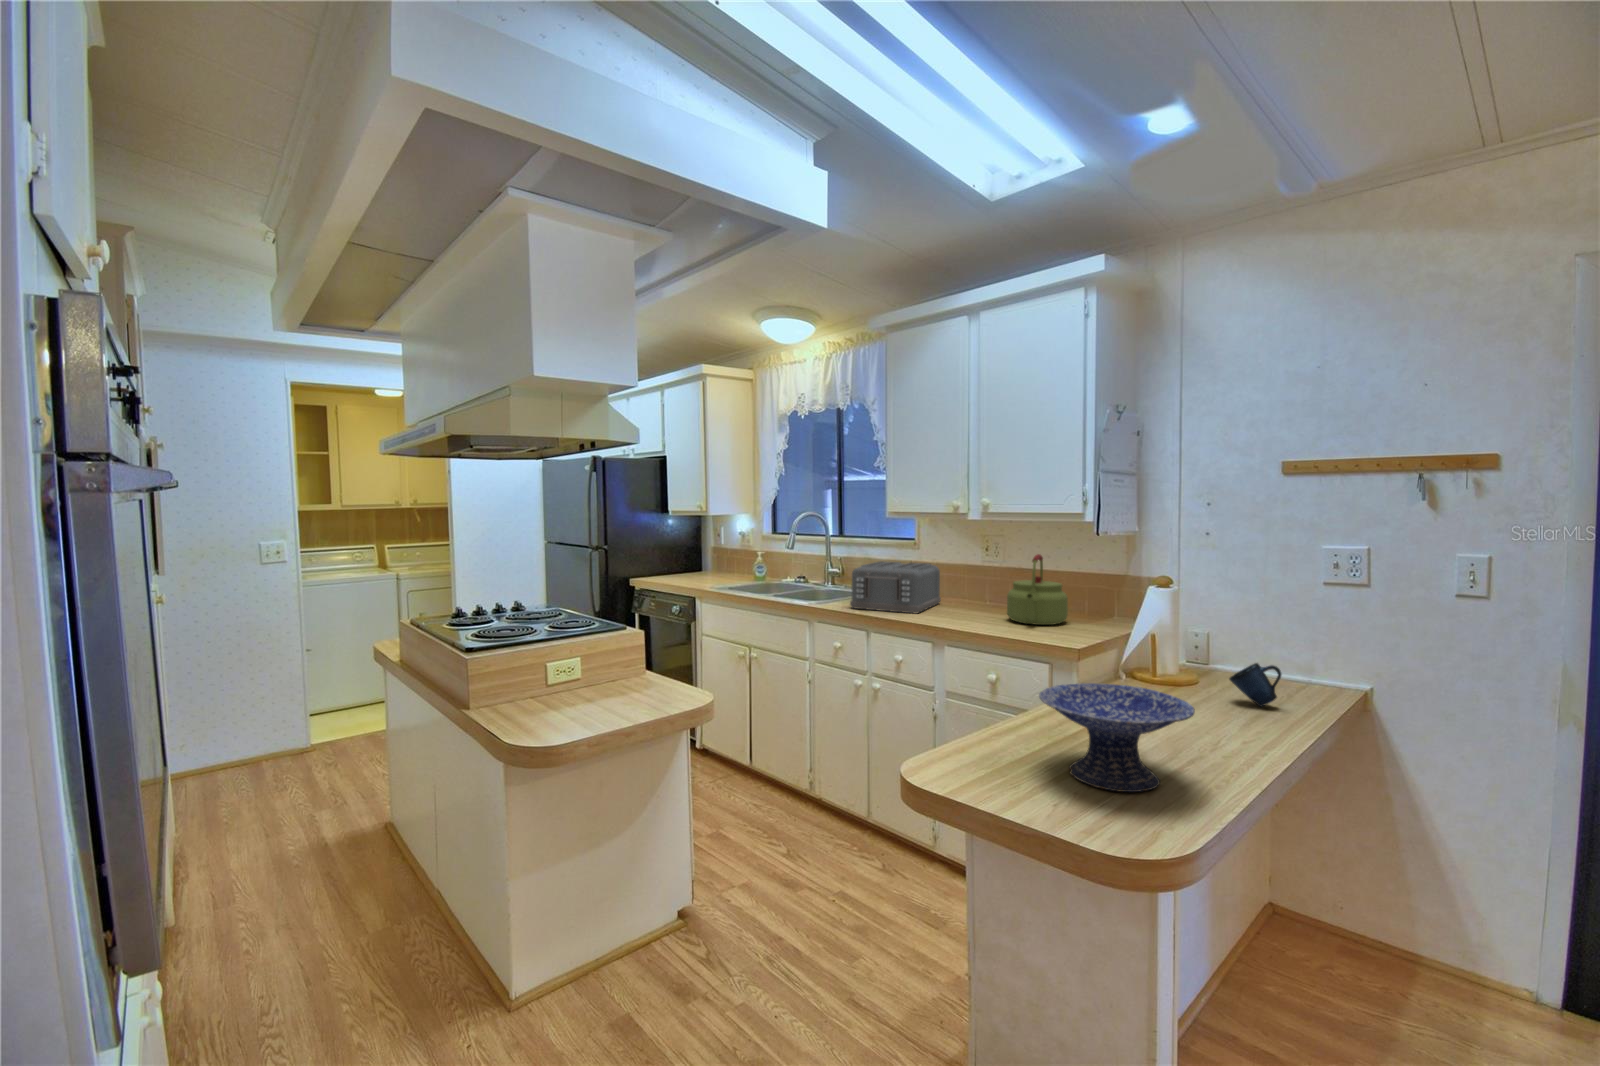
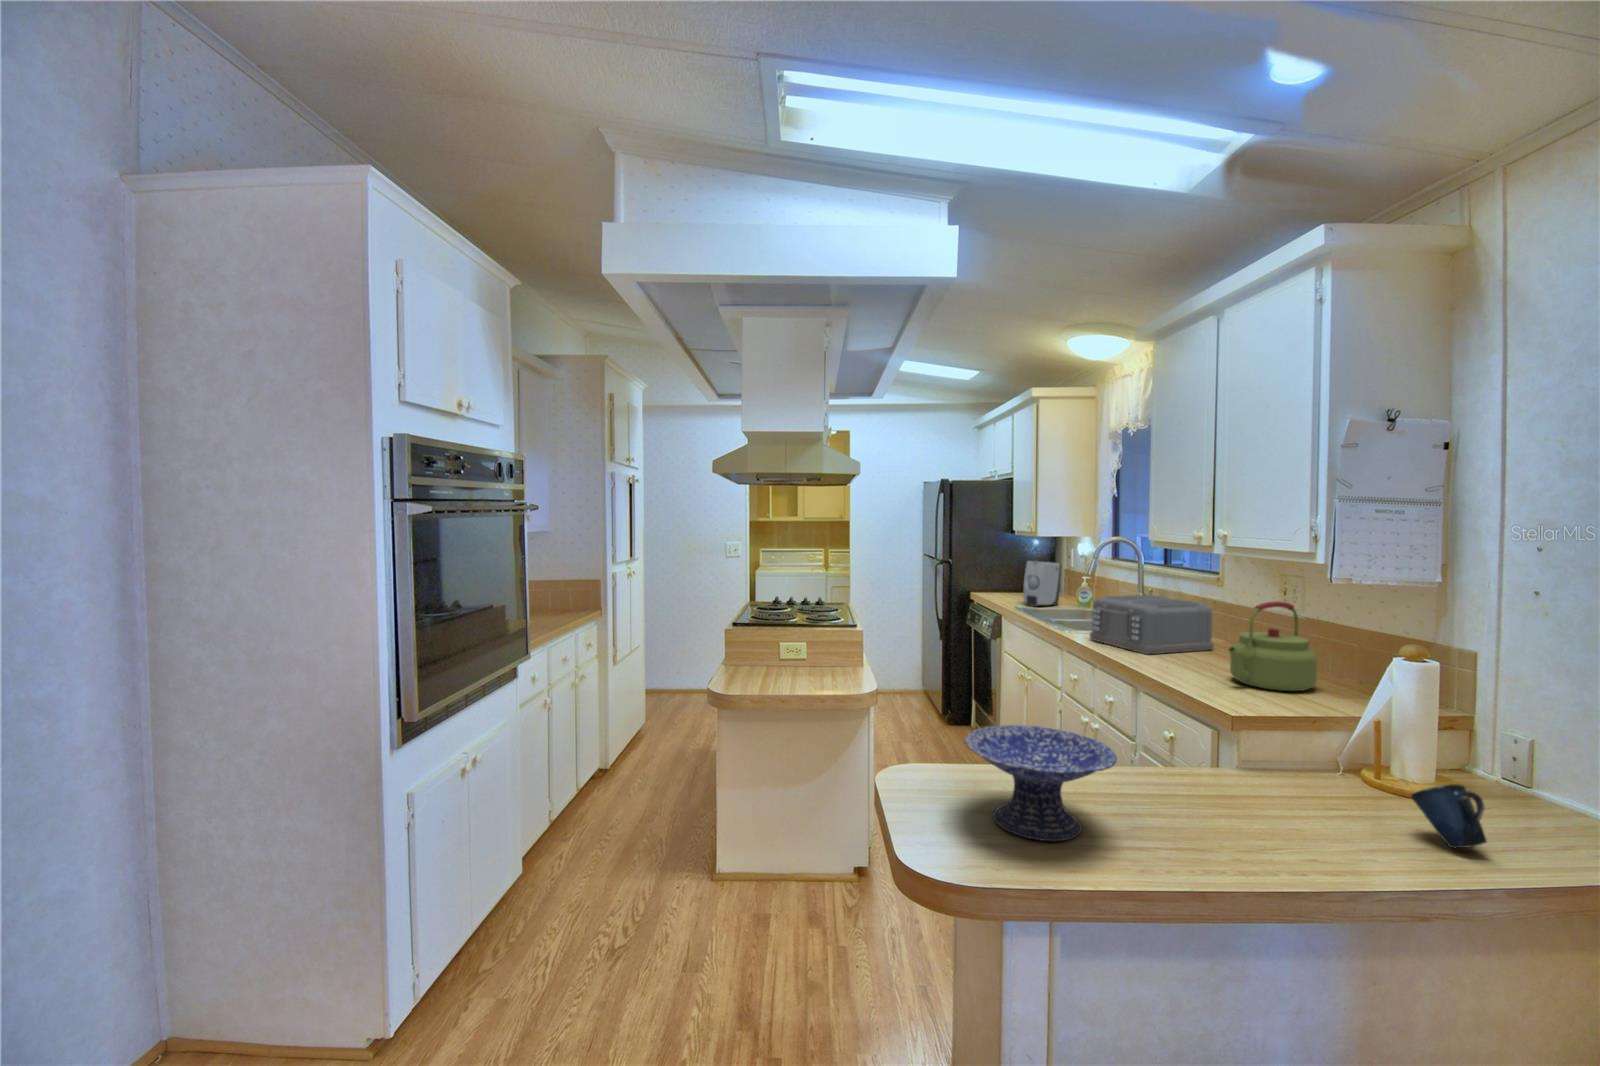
soap dispenser: none [712,540,742,587] -> present [1023,561,1061,607]

